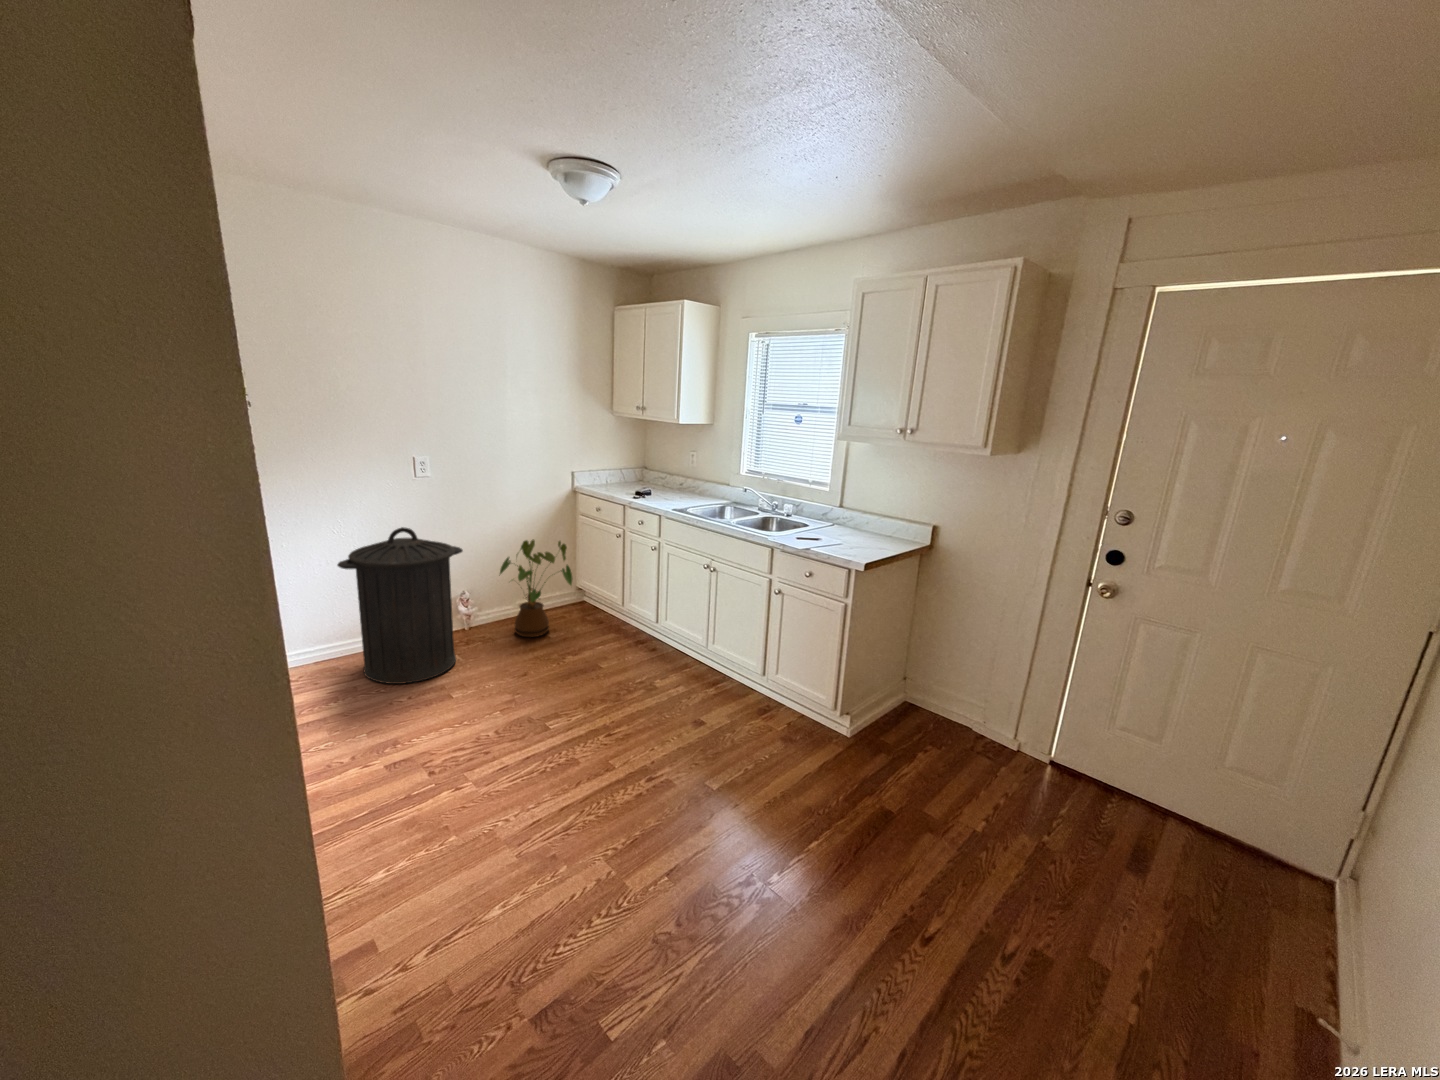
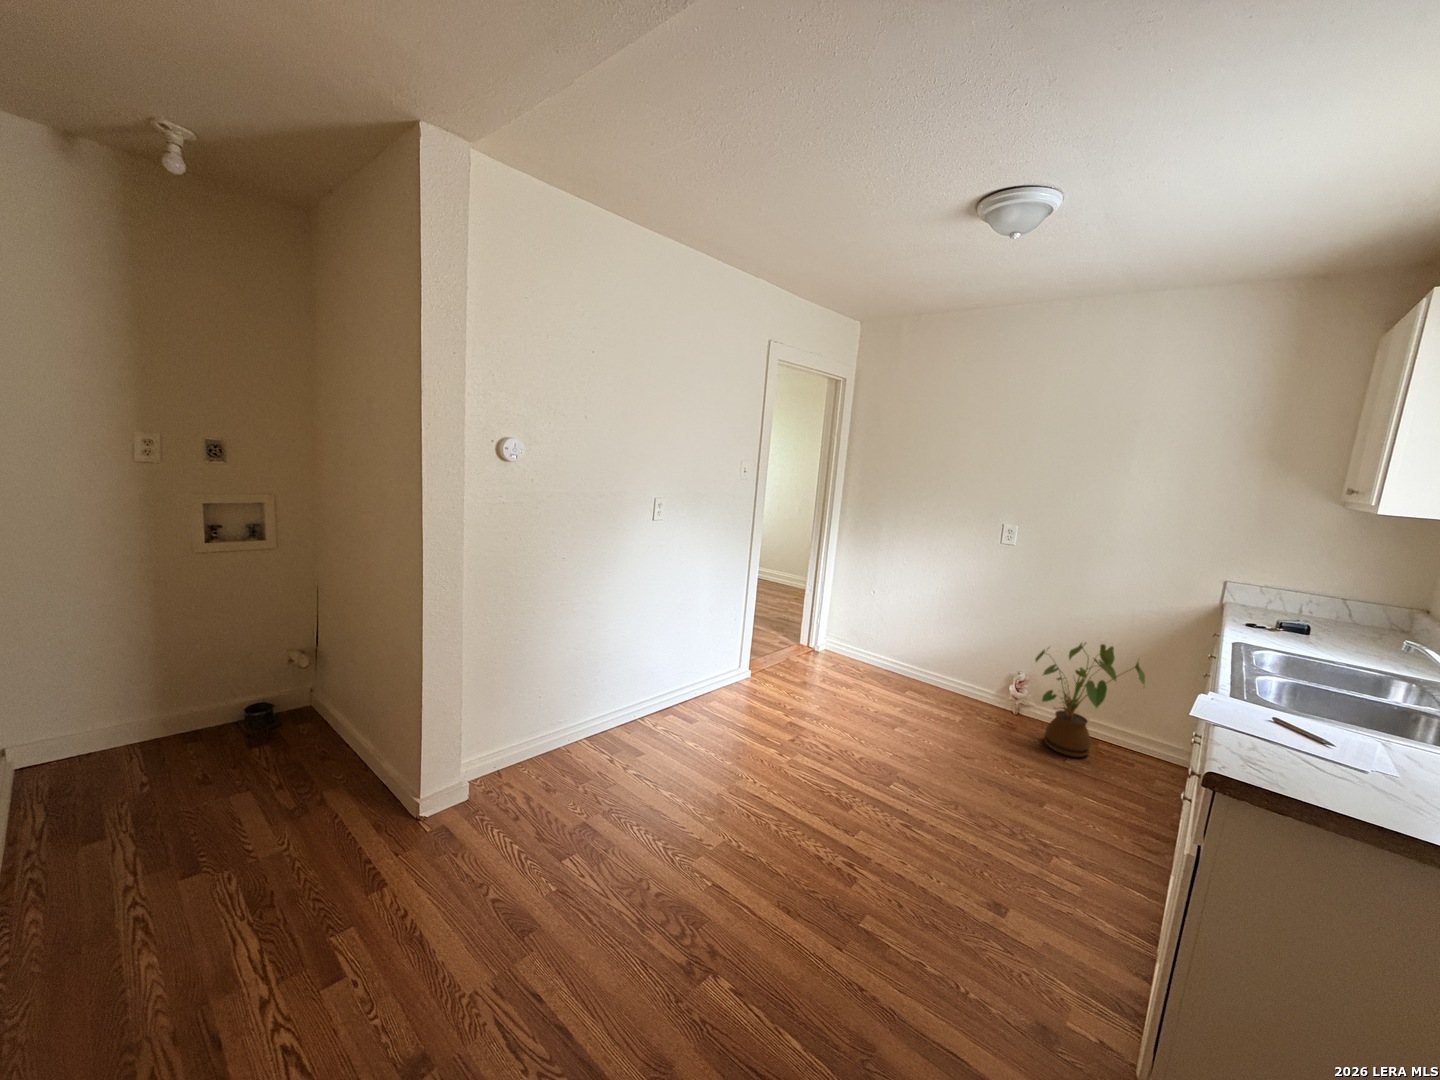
trash can: present [337,527,463,684] -> none [889,578,996,719]

